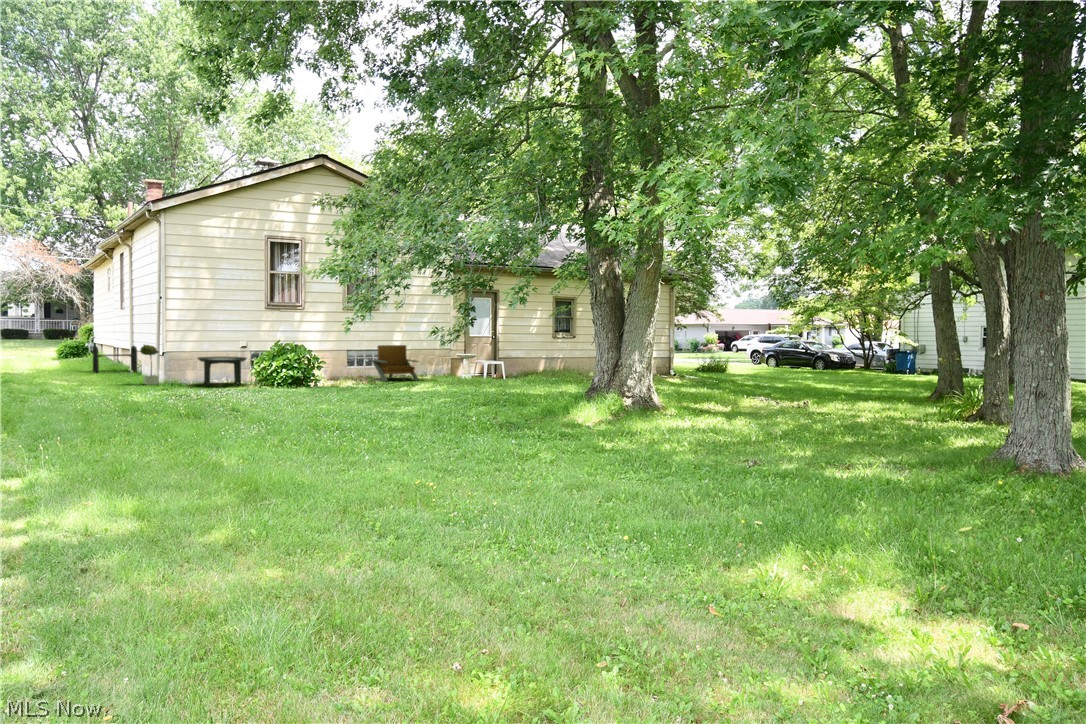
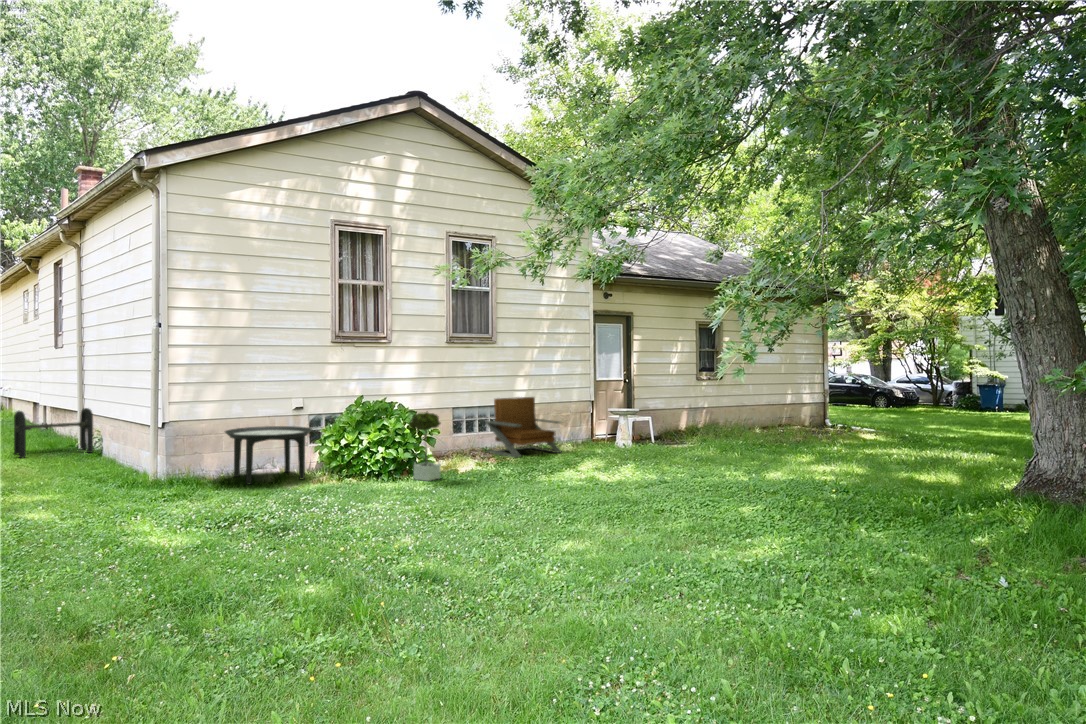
potted tree: present [140,345,159,385] -> present [410,411,441,481]

